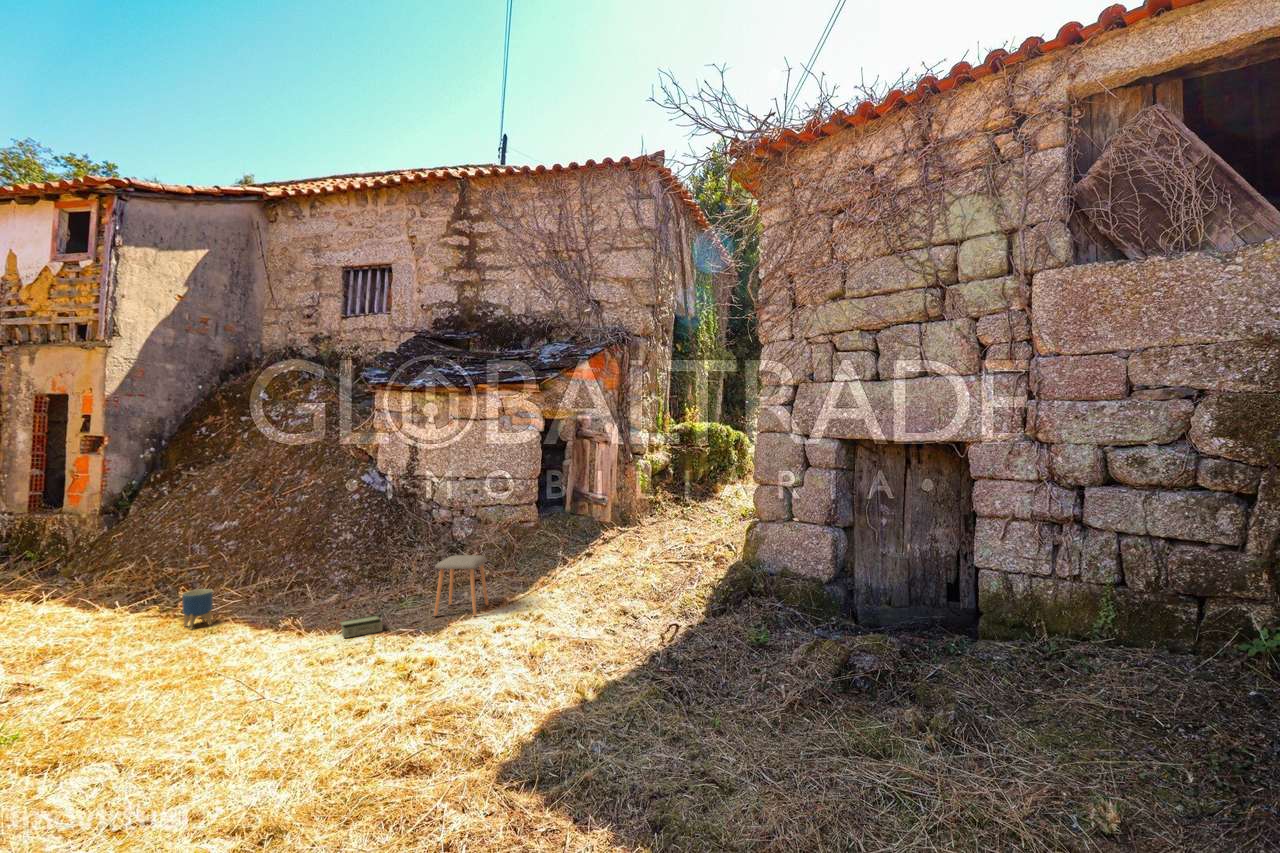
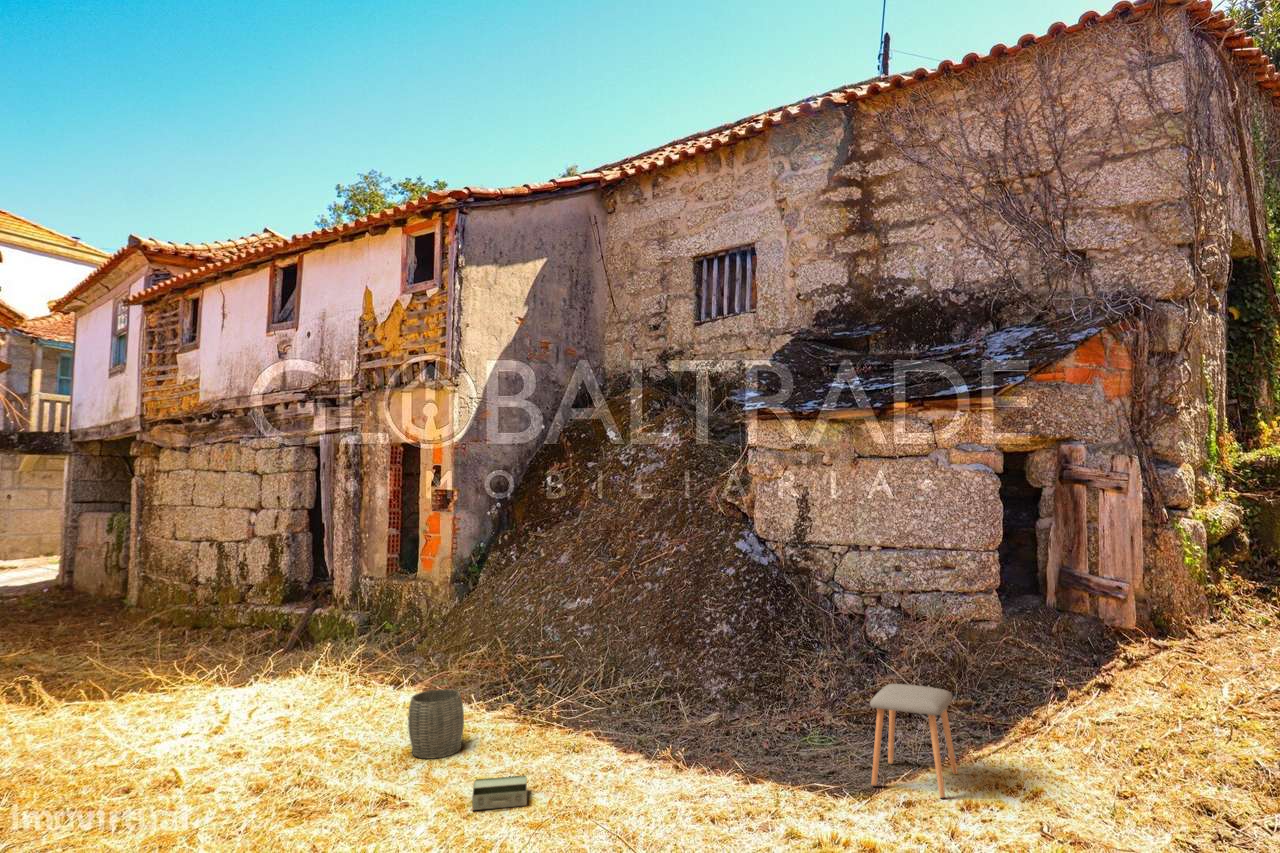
planter: present [182,589,213,629] -> none [534,699,567,755]
woven basket: none [57,591,114,645] -> present [408,689,464,759]
toolbox: present [340,616,383,638] -> present [472,775,527,810]

